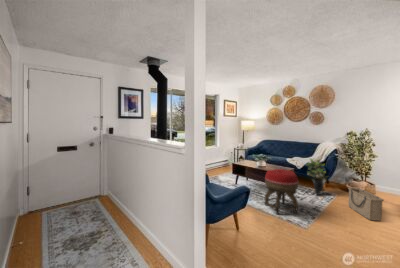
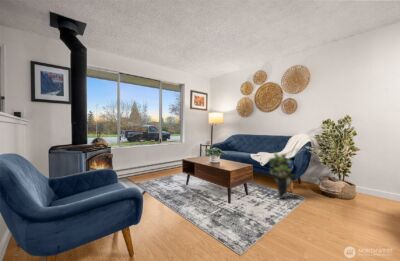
footstool: present [265,169,298,214] -> none [203,166,244,227]
basket: present [348,188,384,220] -> none [314,190,358,238]

